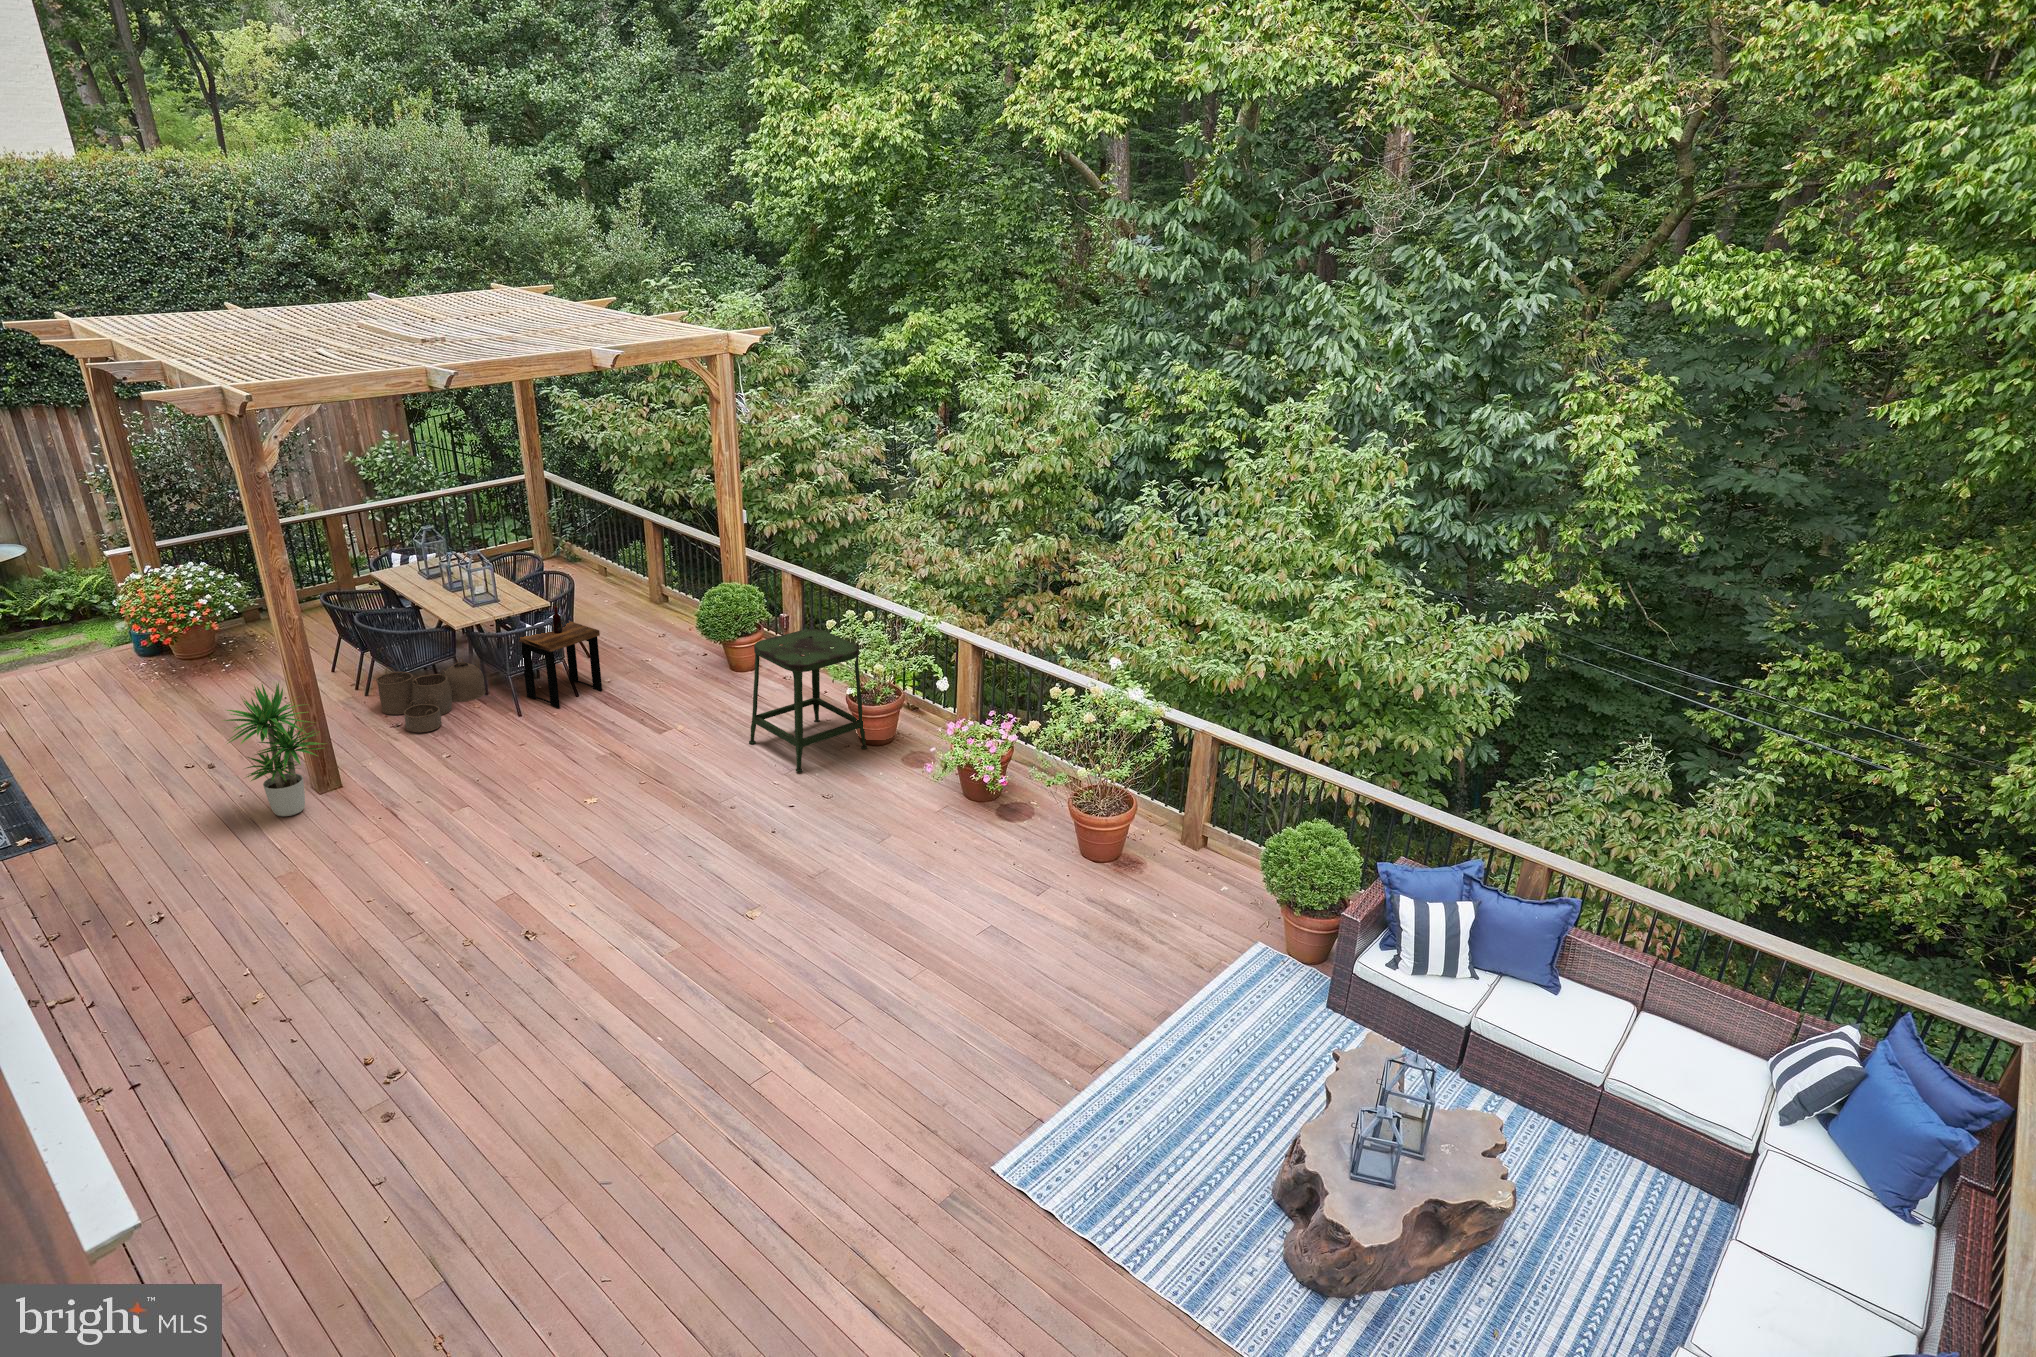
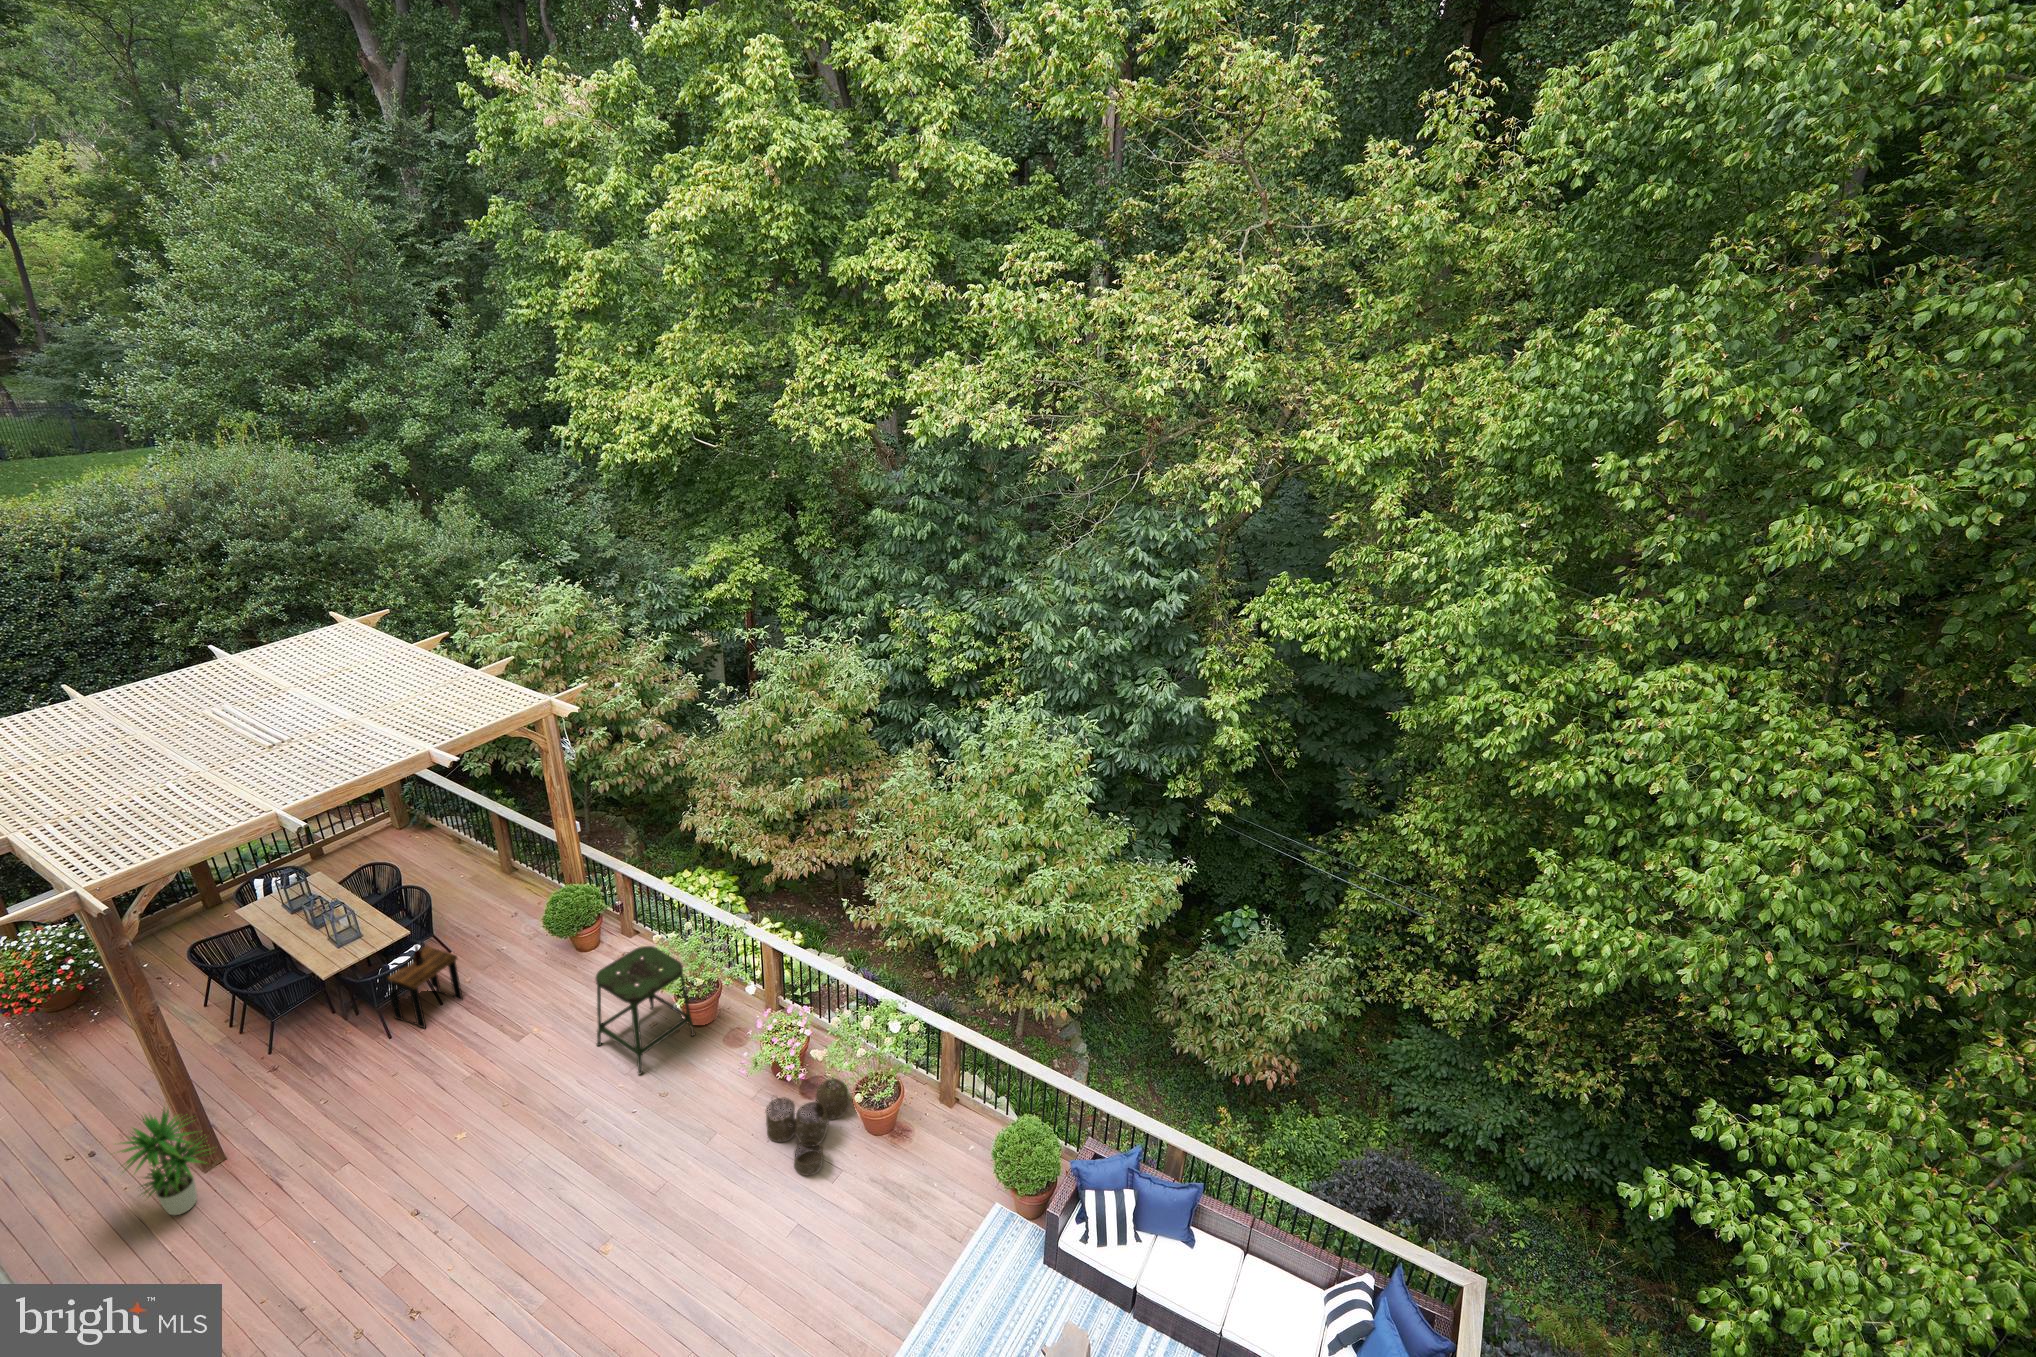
woven basket: present [376,659,486,732] -> present [766,1078,849,1175]

